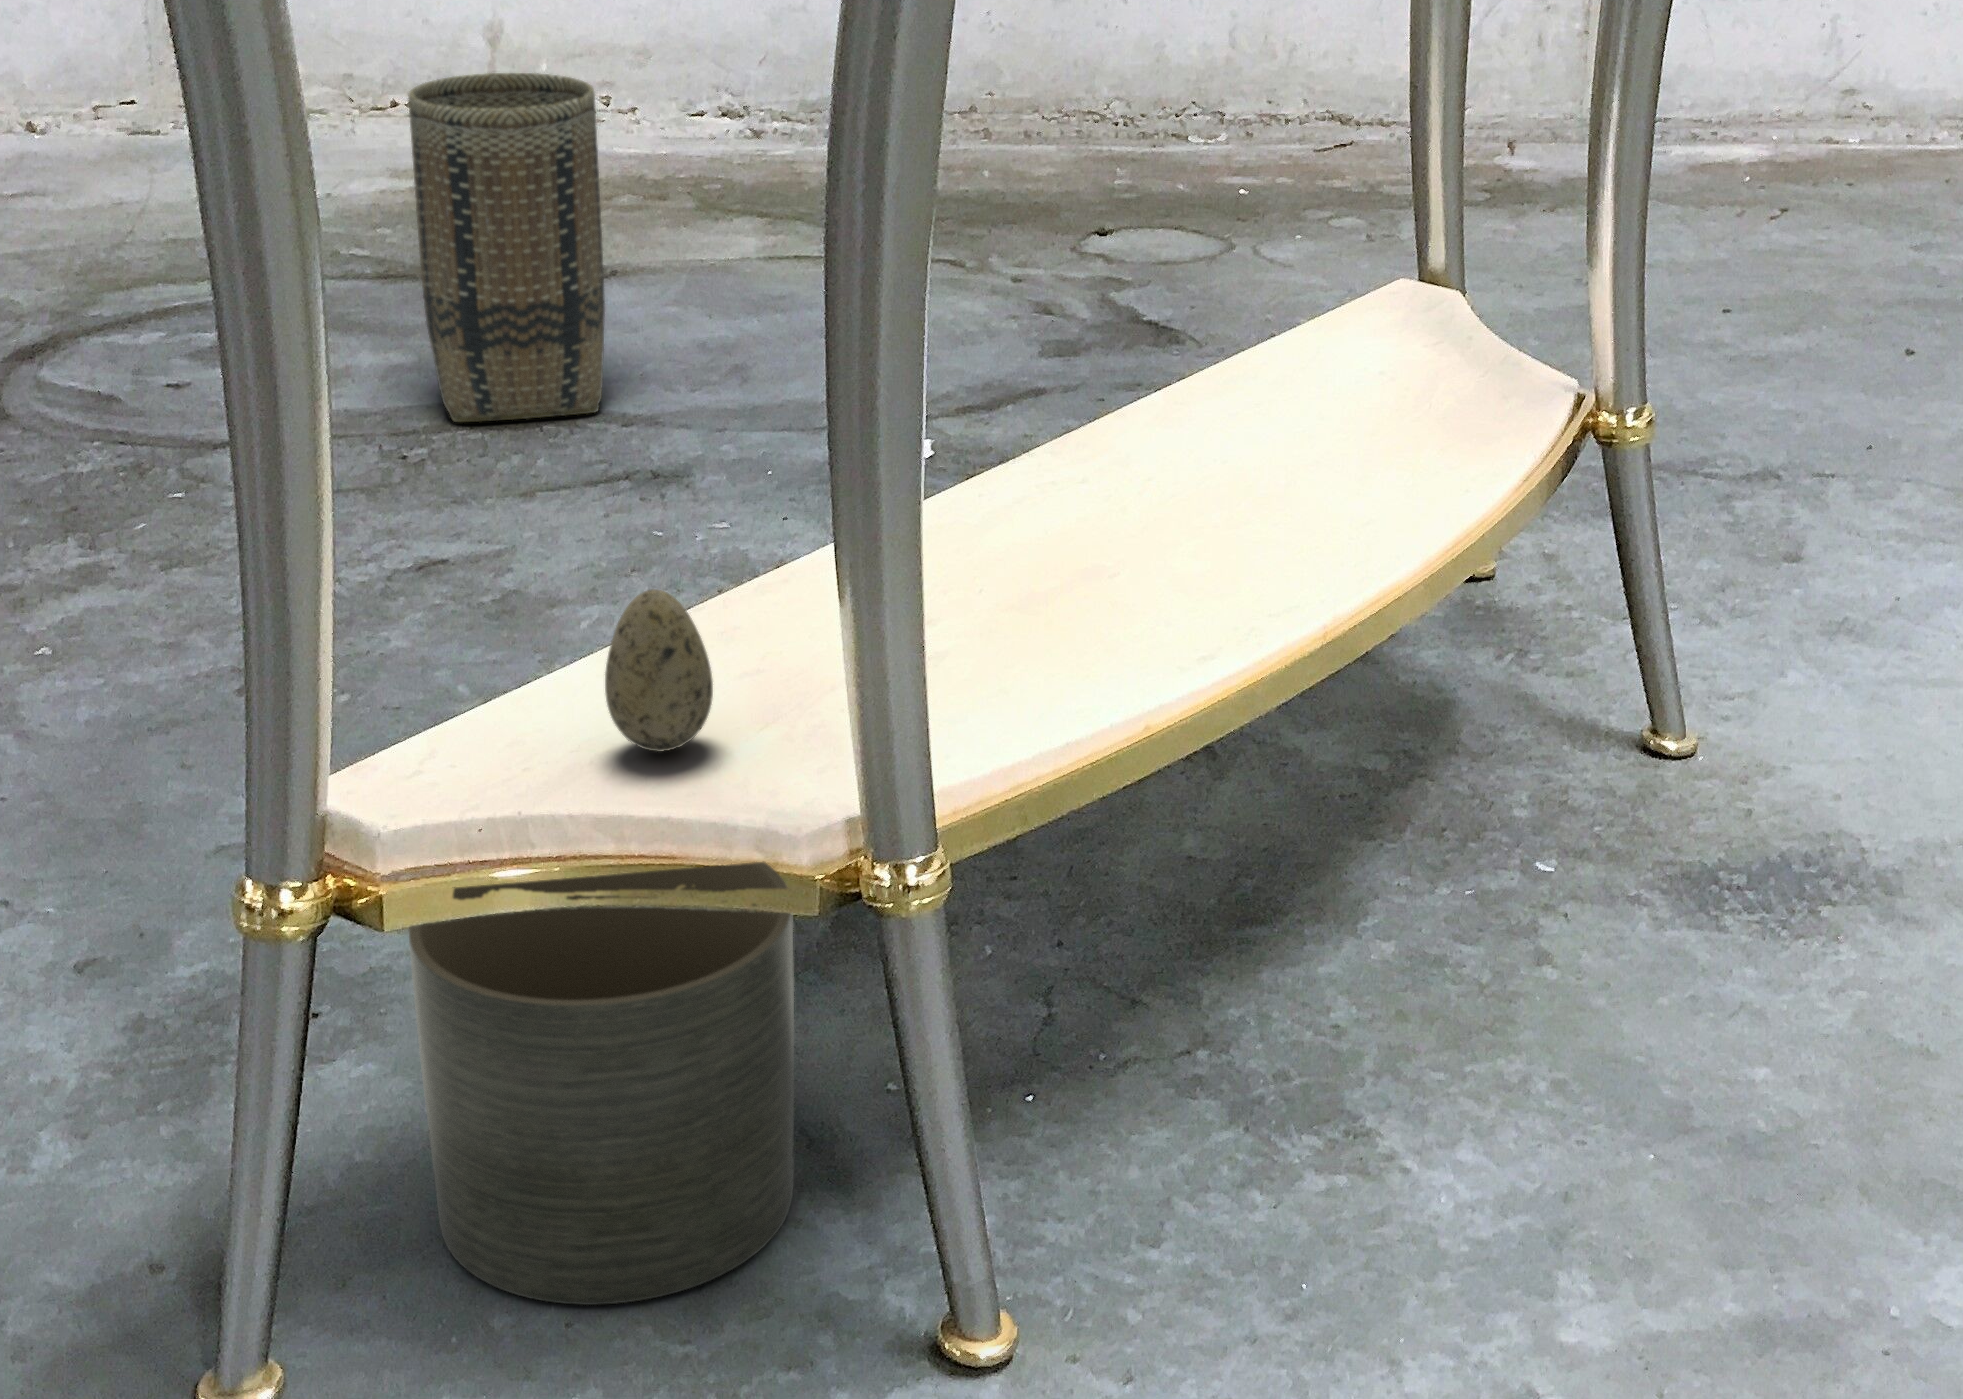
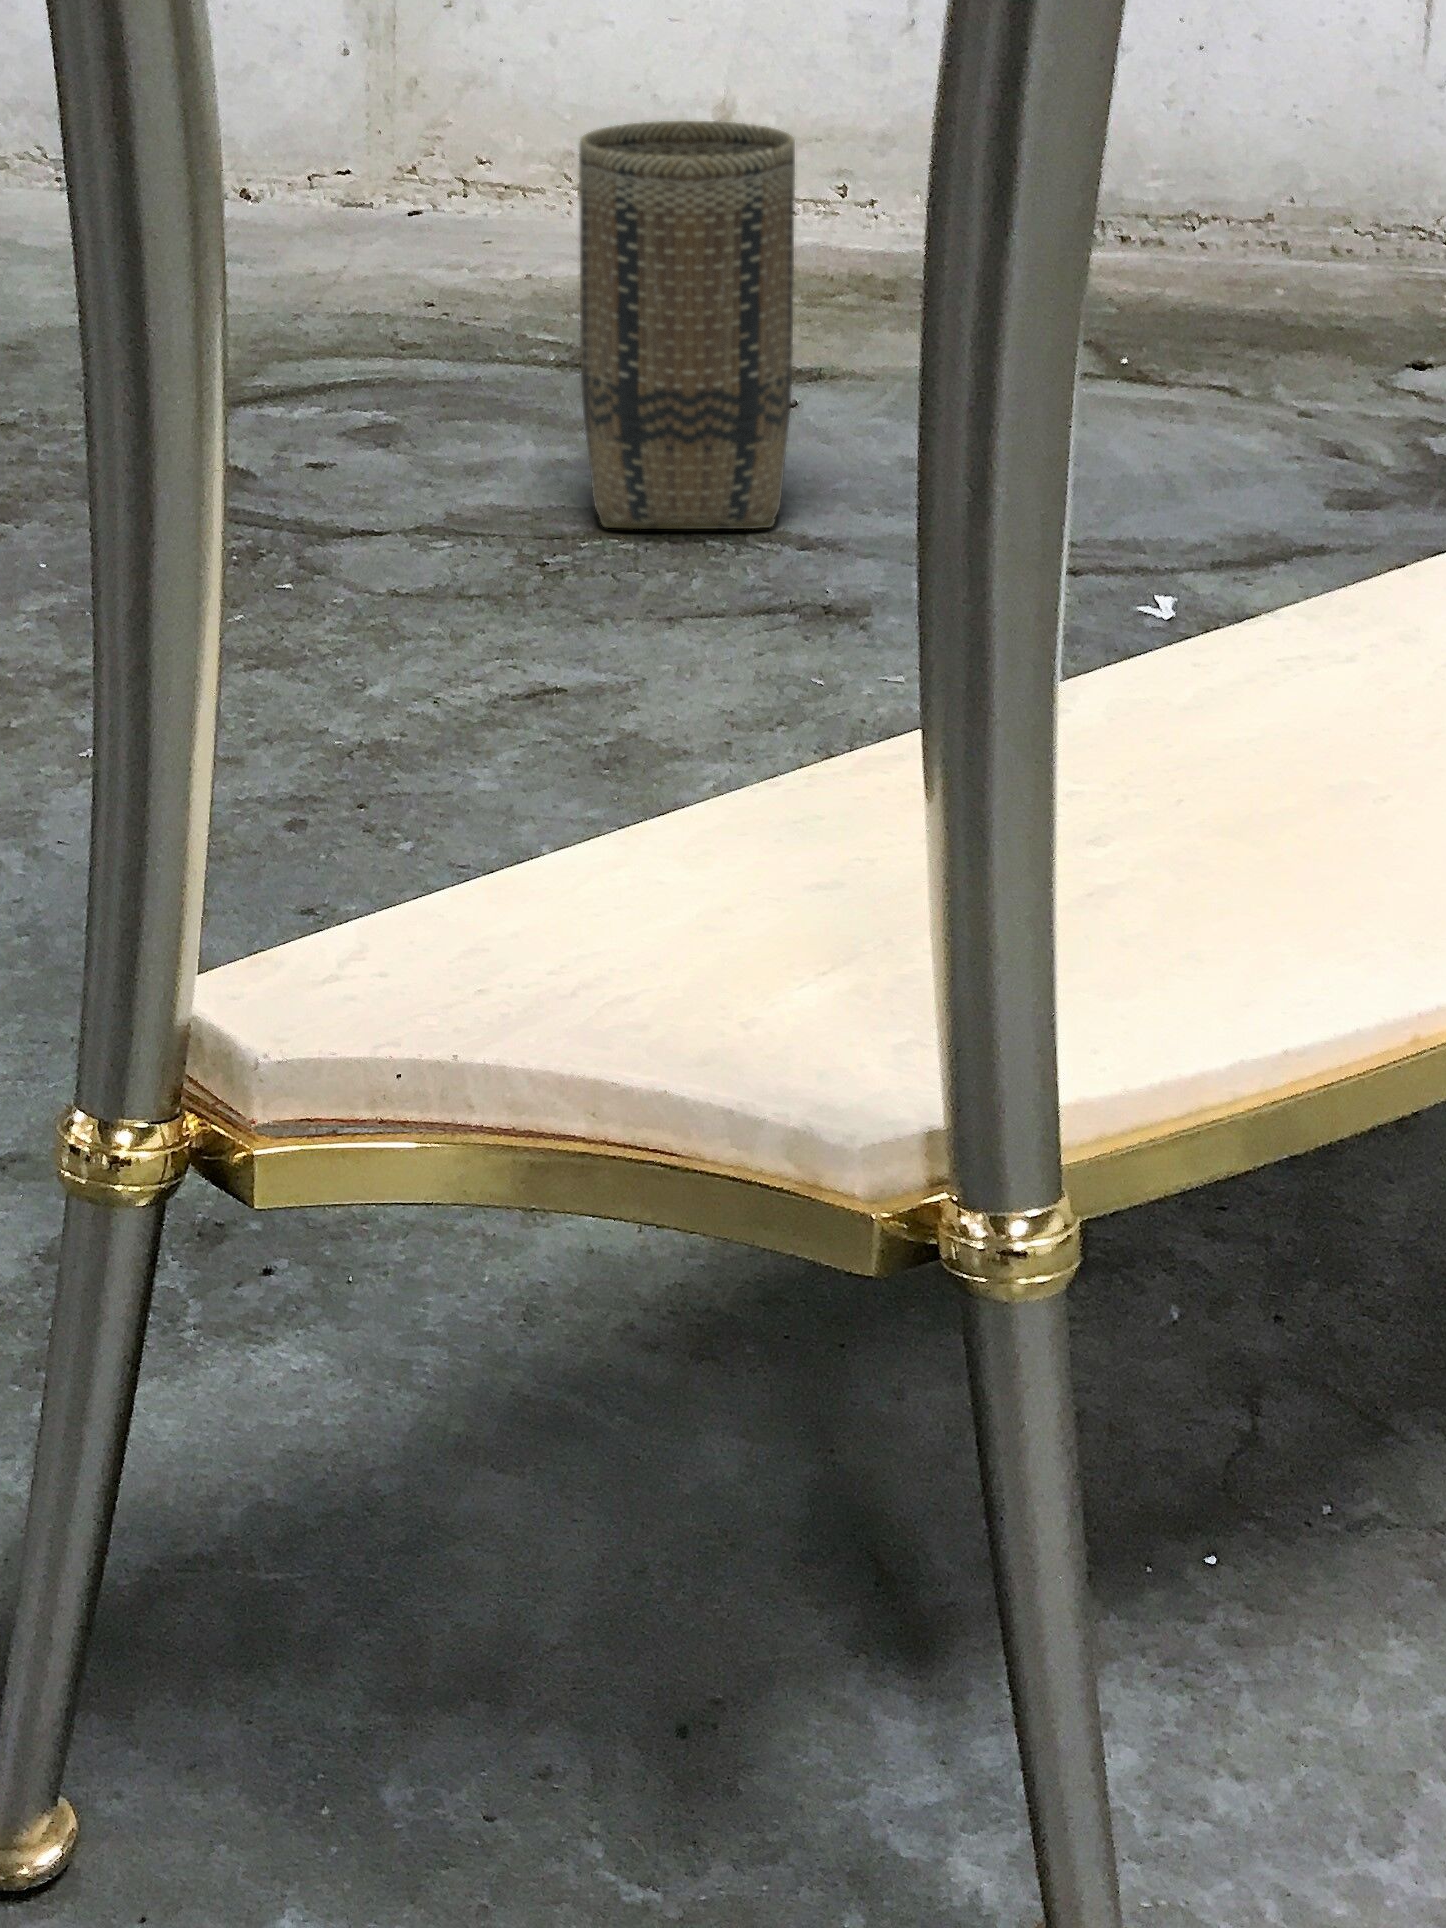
decorative egg: present [605,589,713,752] -> none [599,737,754,976]
planter: present [408,862,794,1305] -> none [321,1073,862,1796]

